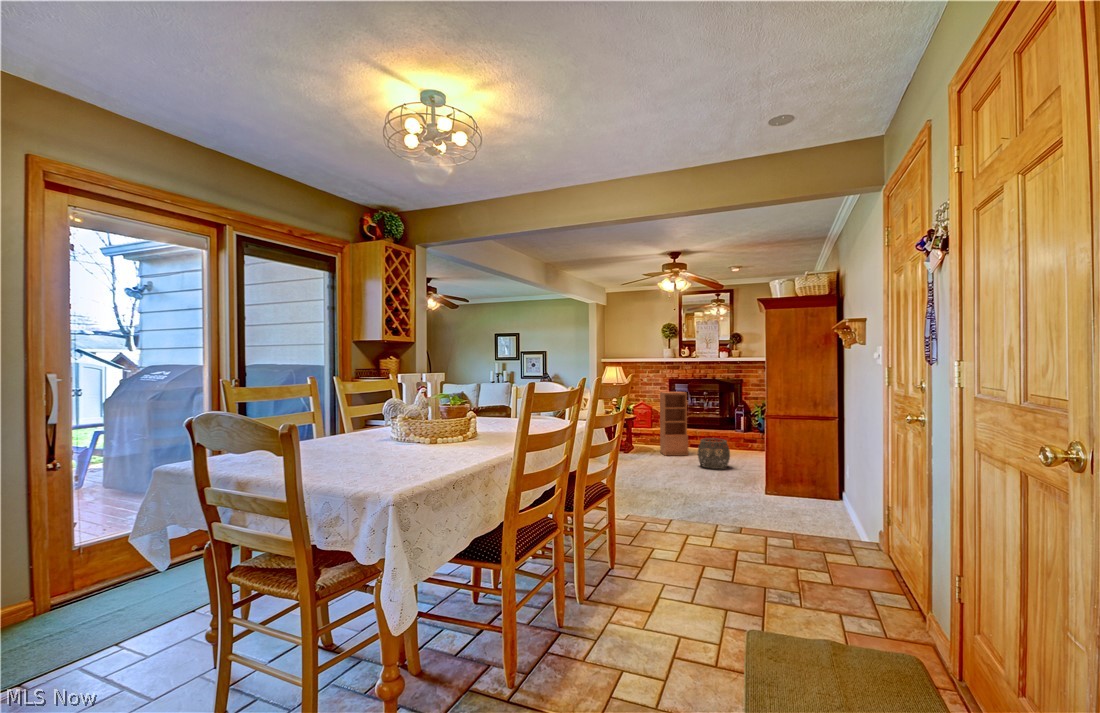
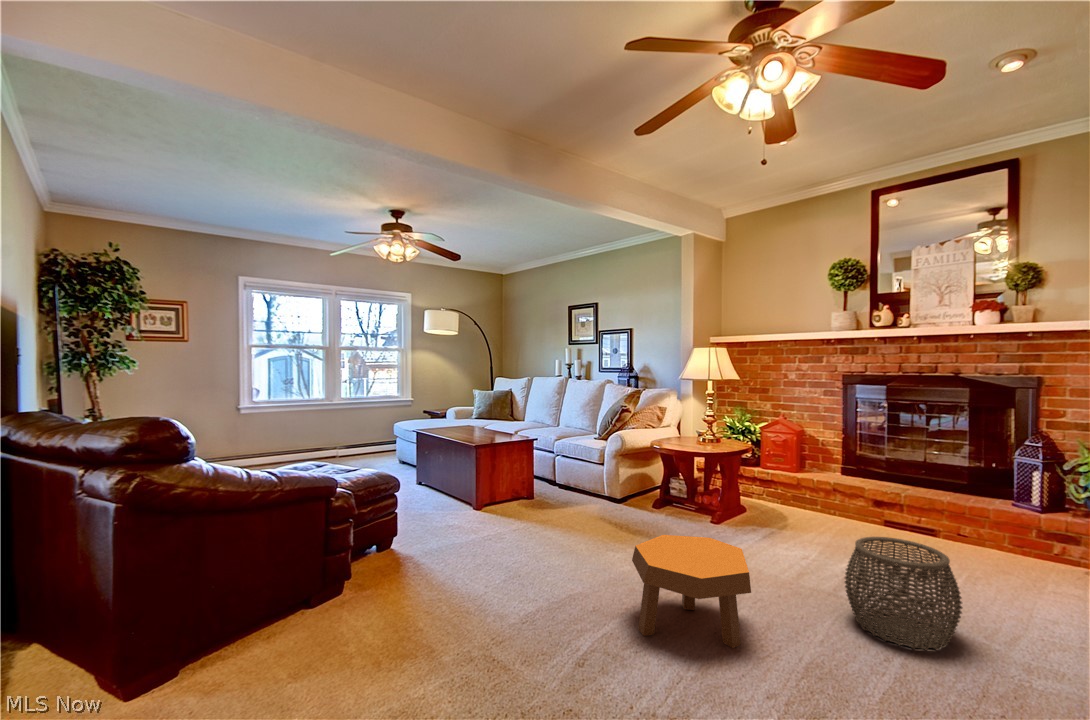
bookcase: present [660,392,688,456] -> none [783,399,849,560]
footstool: none [635,445,679,476] -> present [632,535,751,648]

